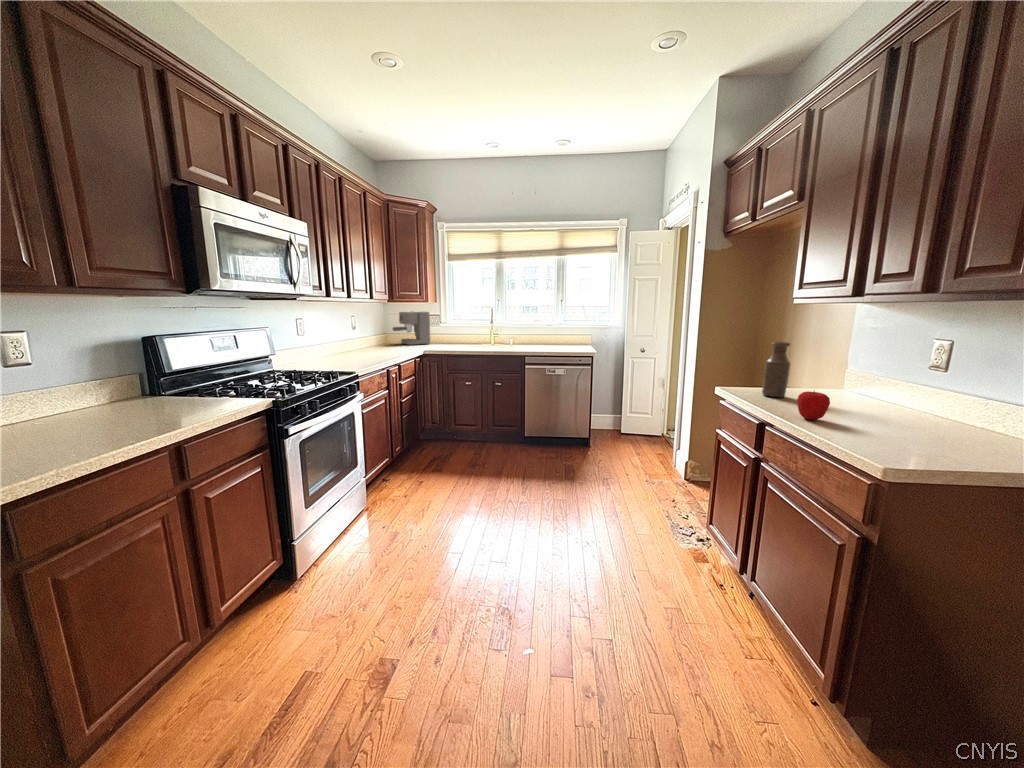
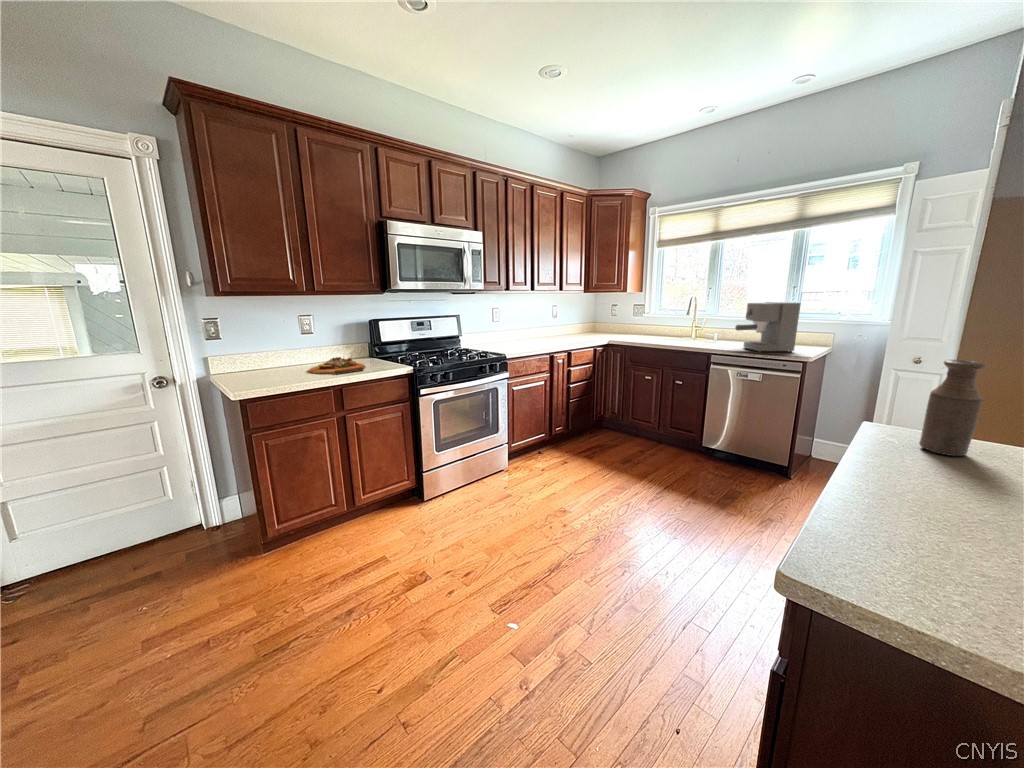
coffee maker: present [393,311,430,345] -> present [735,302,801,352]
apple: present [797,391,830,420] -> none [869,445,932,495]
cutting board: none [69,398,198,432] -> present [309,357,365,374]

